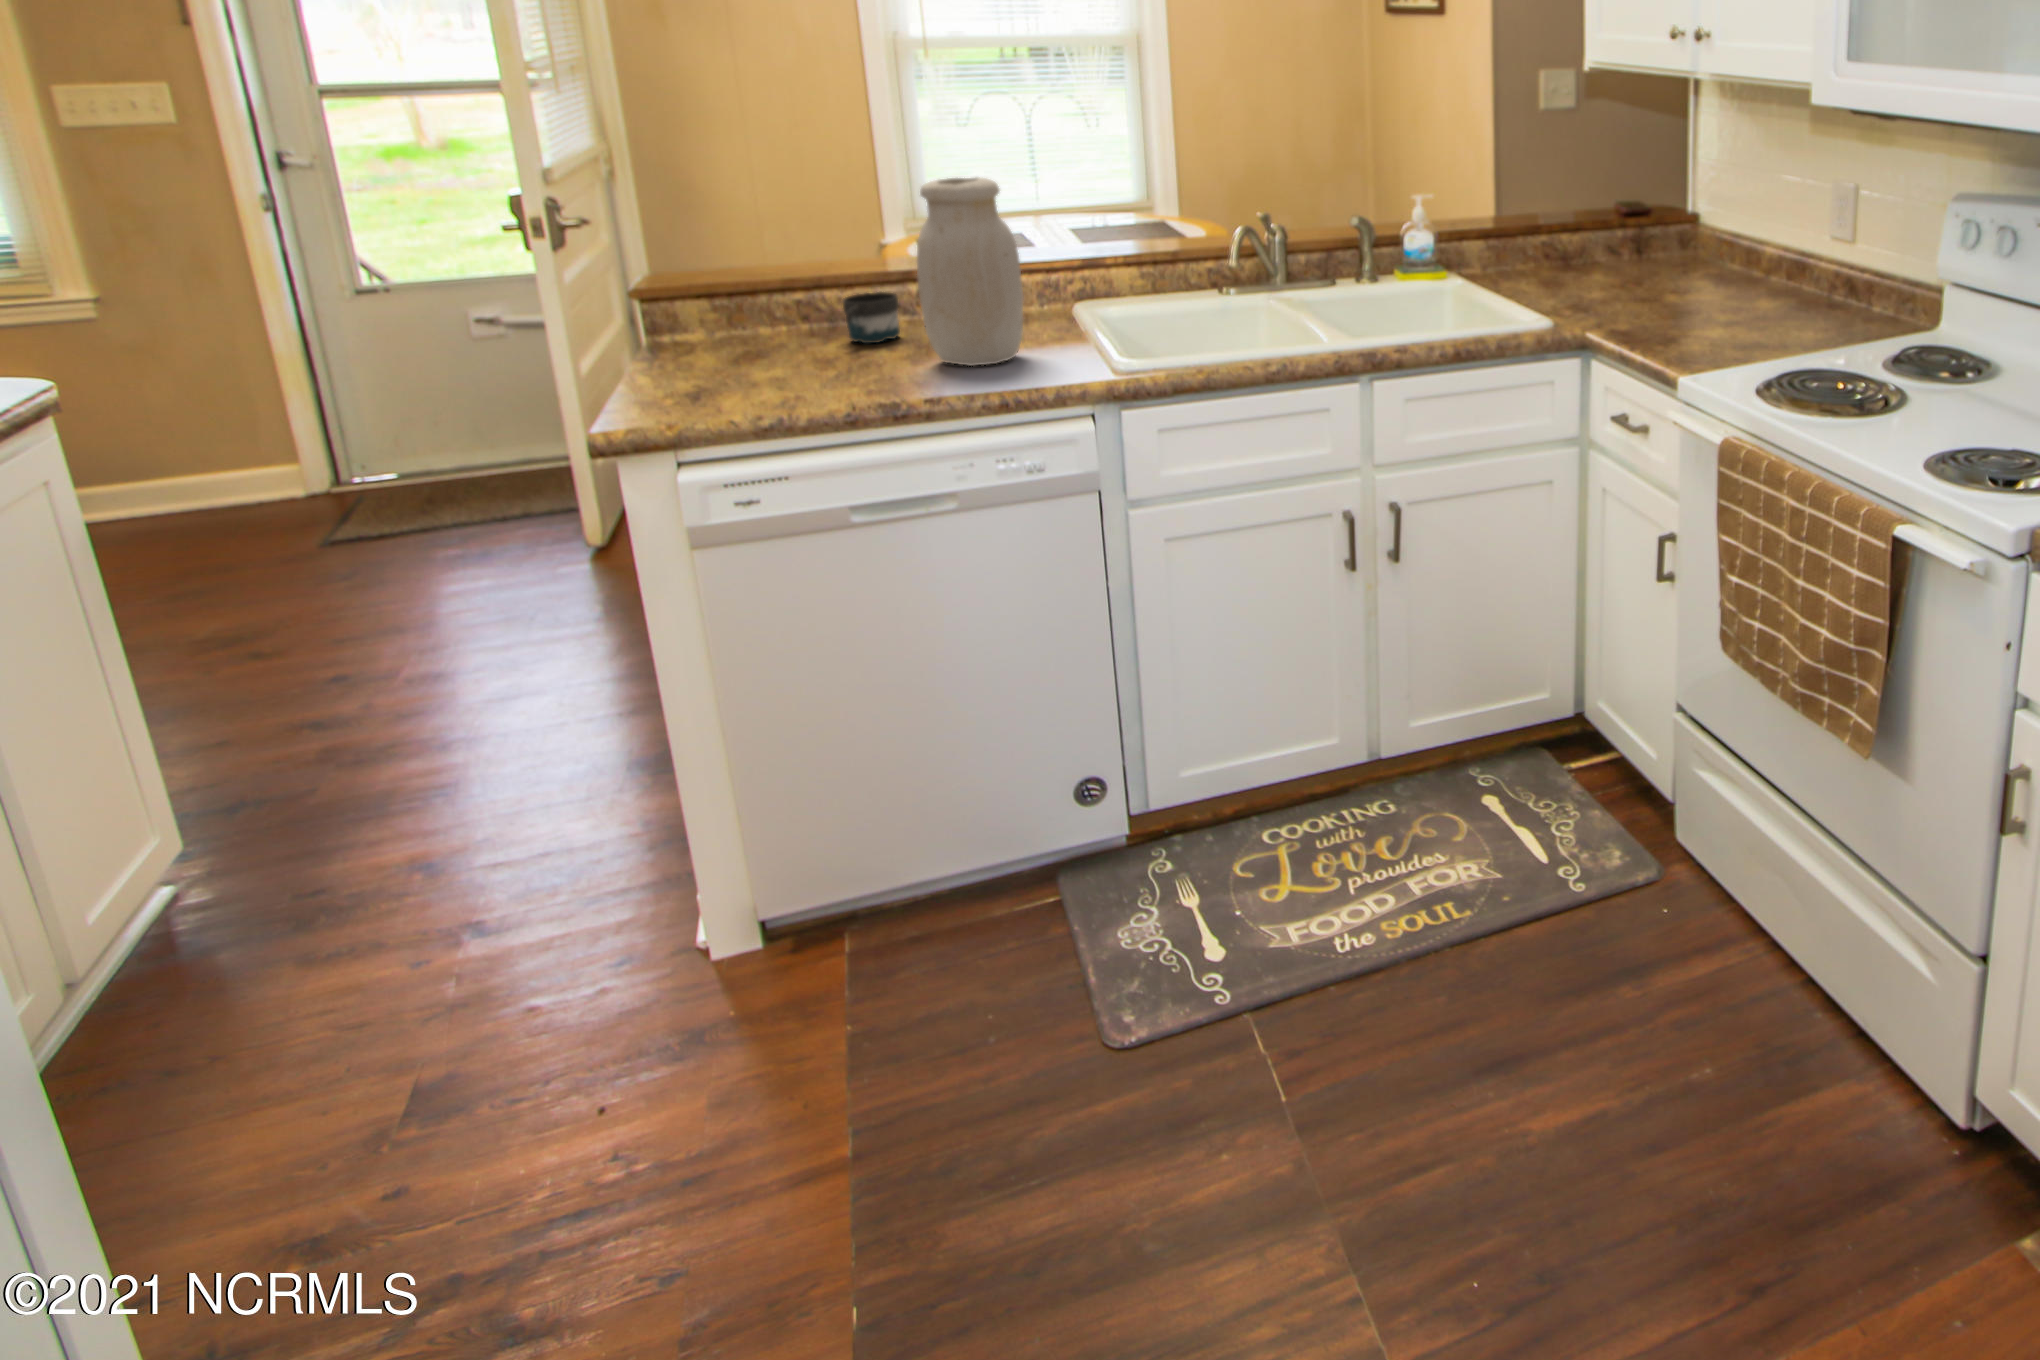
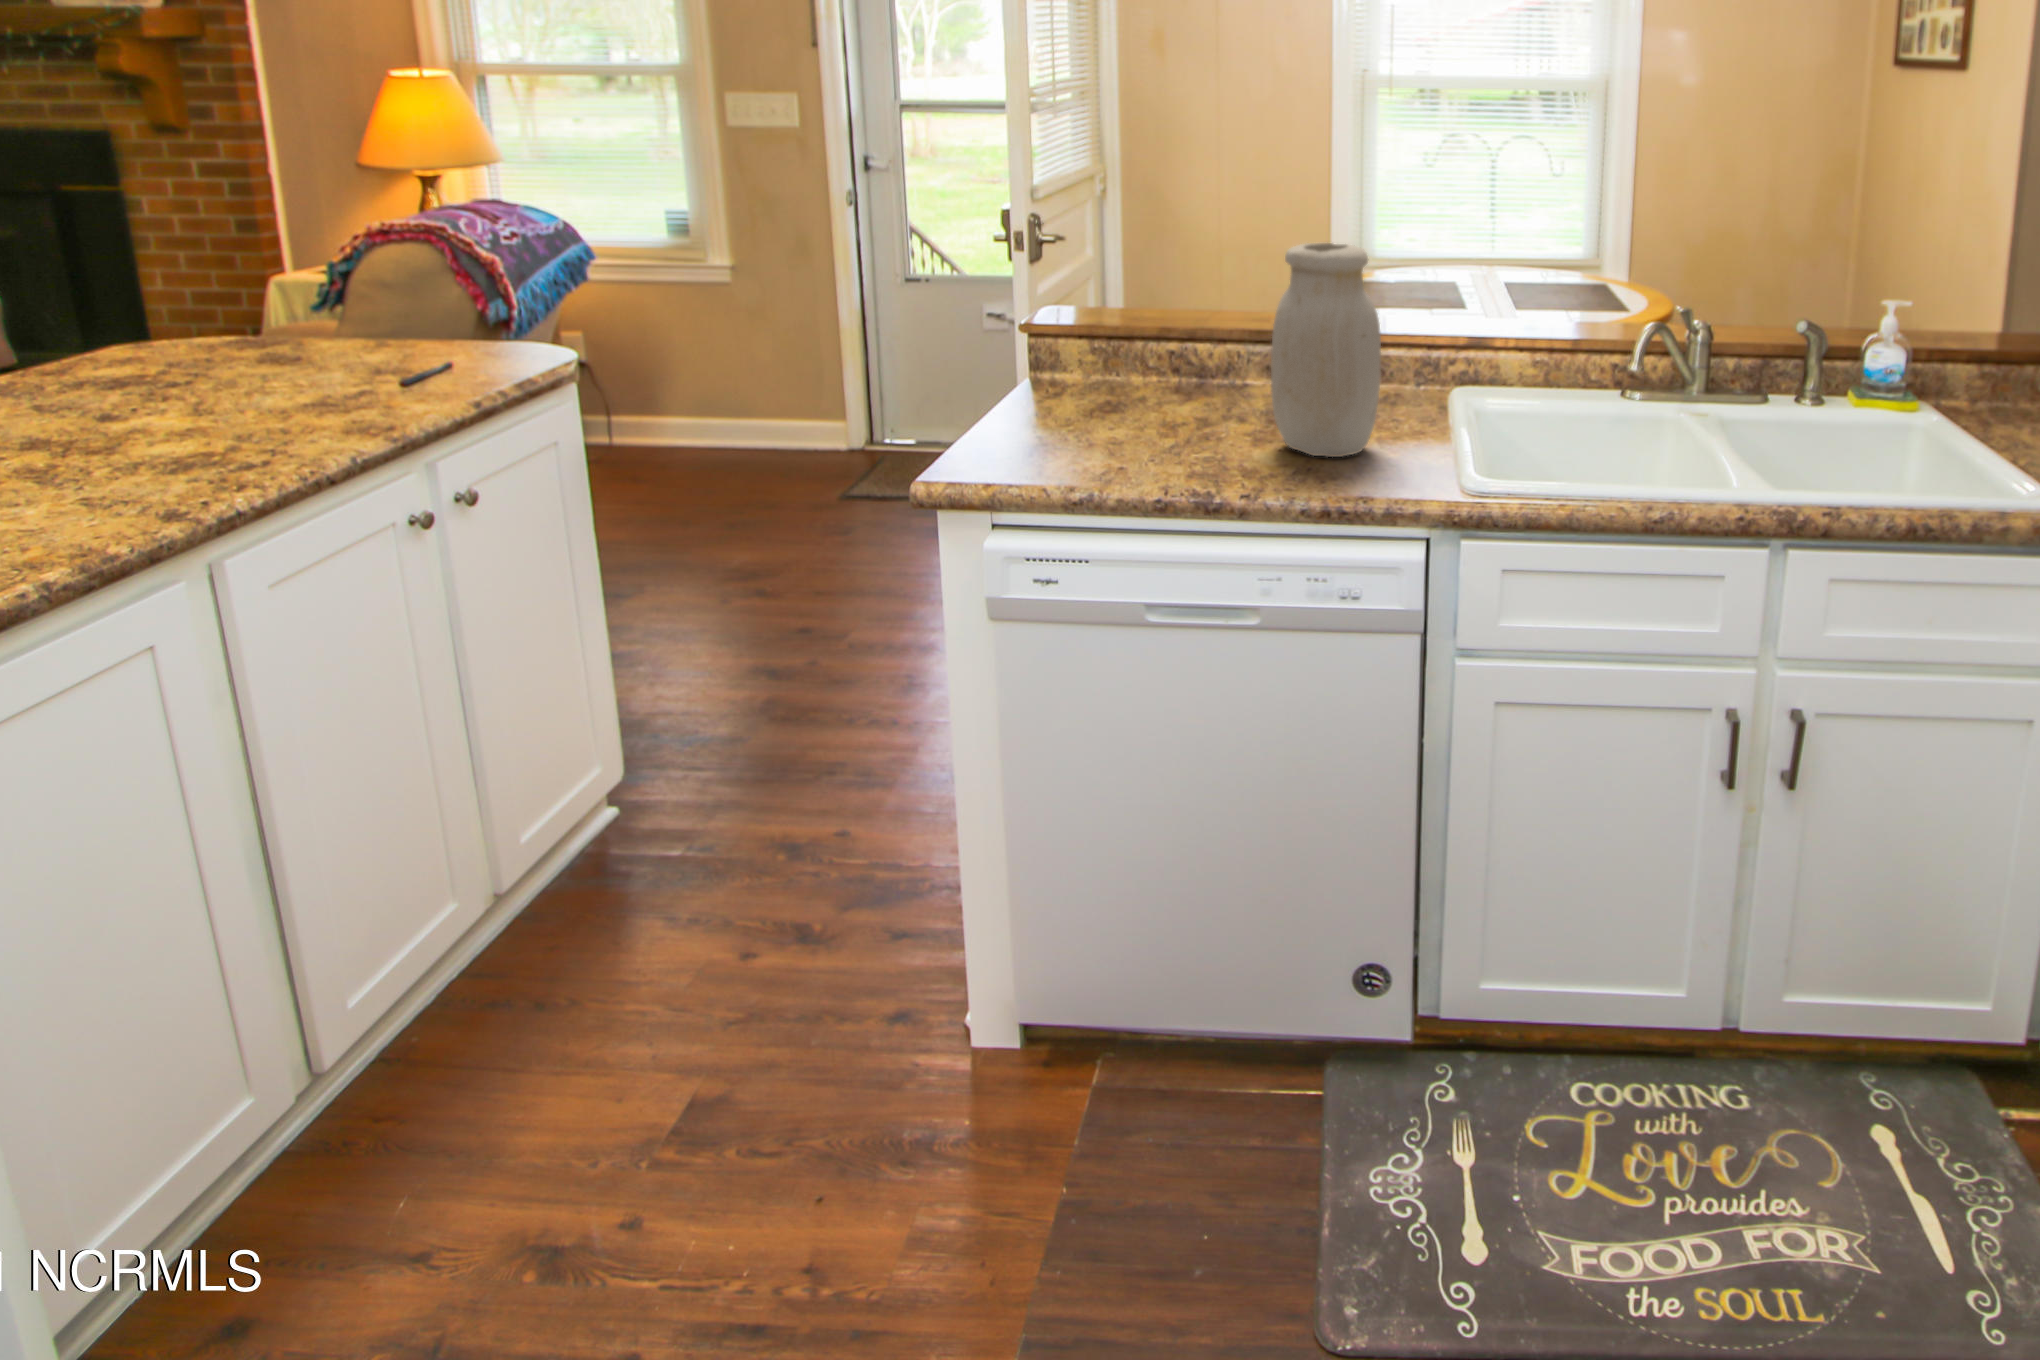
mug: present [843,292,900,343] -> none [1207,353,1265,409]

